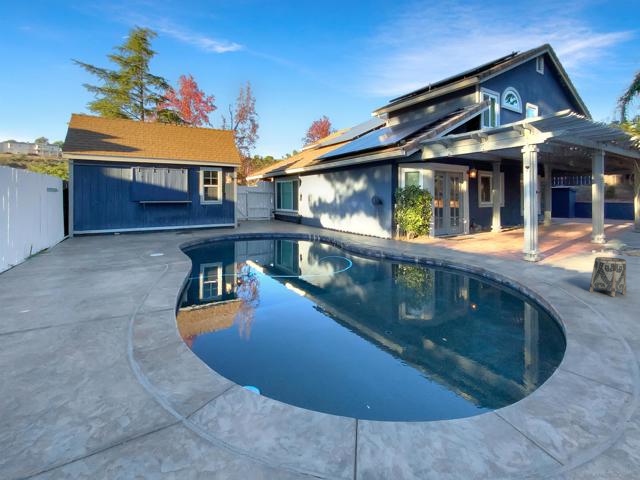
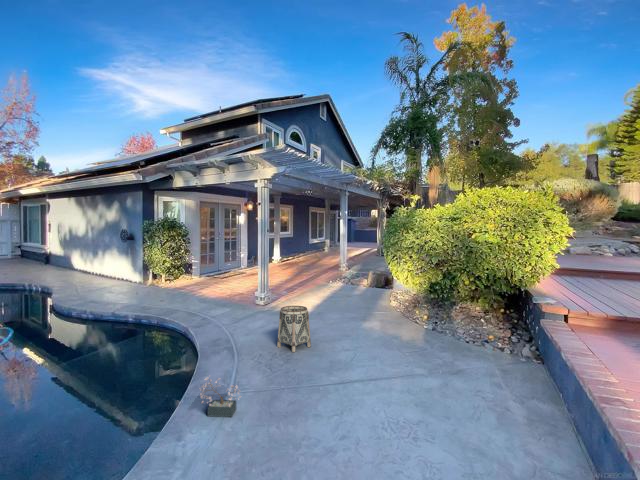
decorative plant: none [583,299,626,332] -> present [200,377,241,417]

